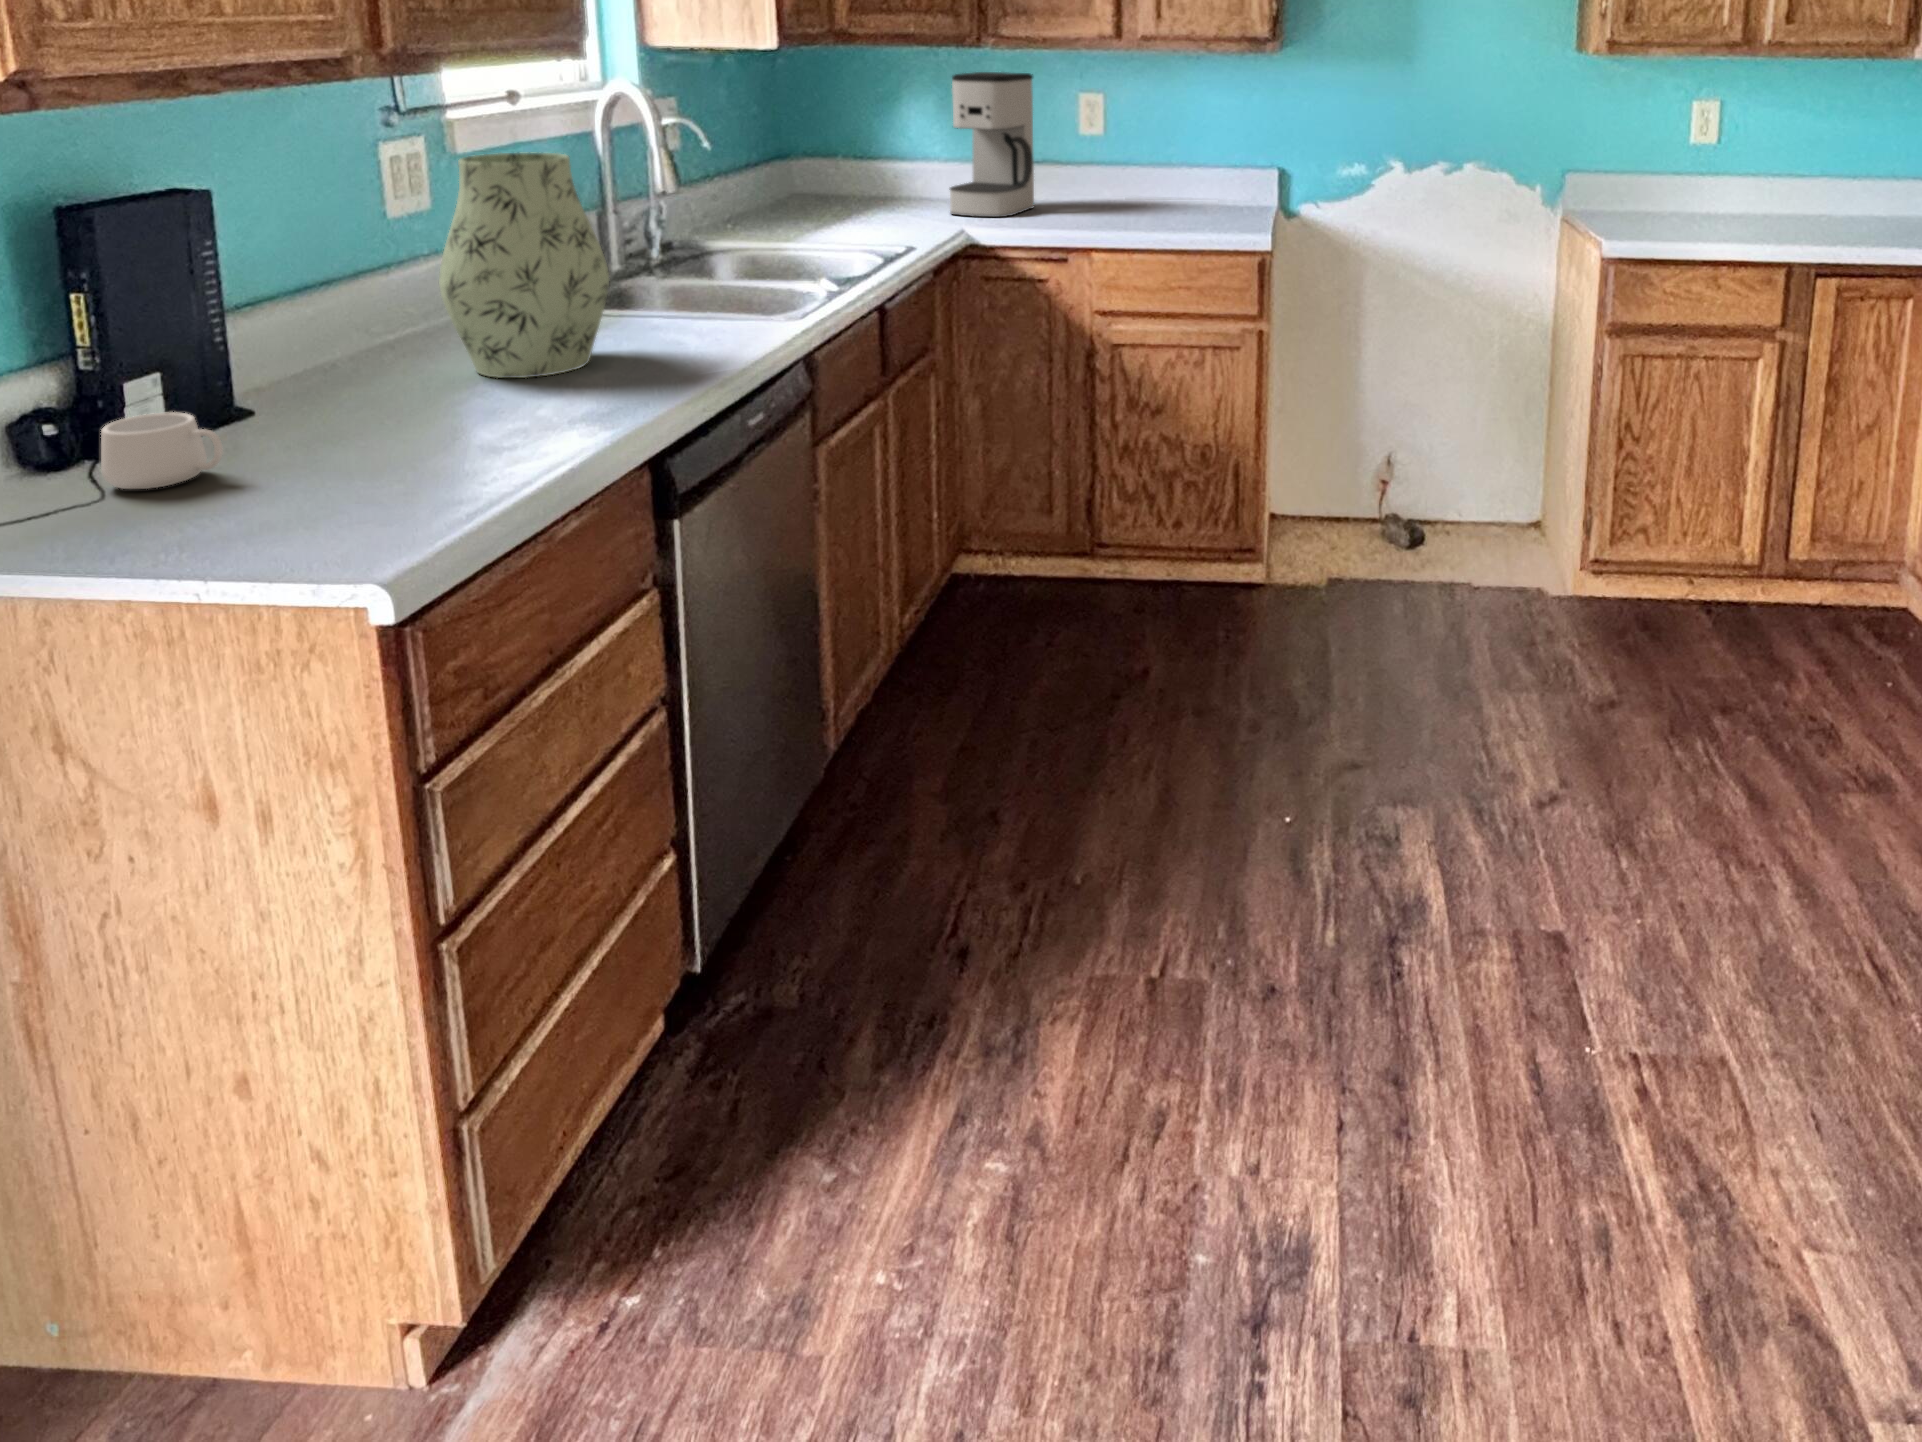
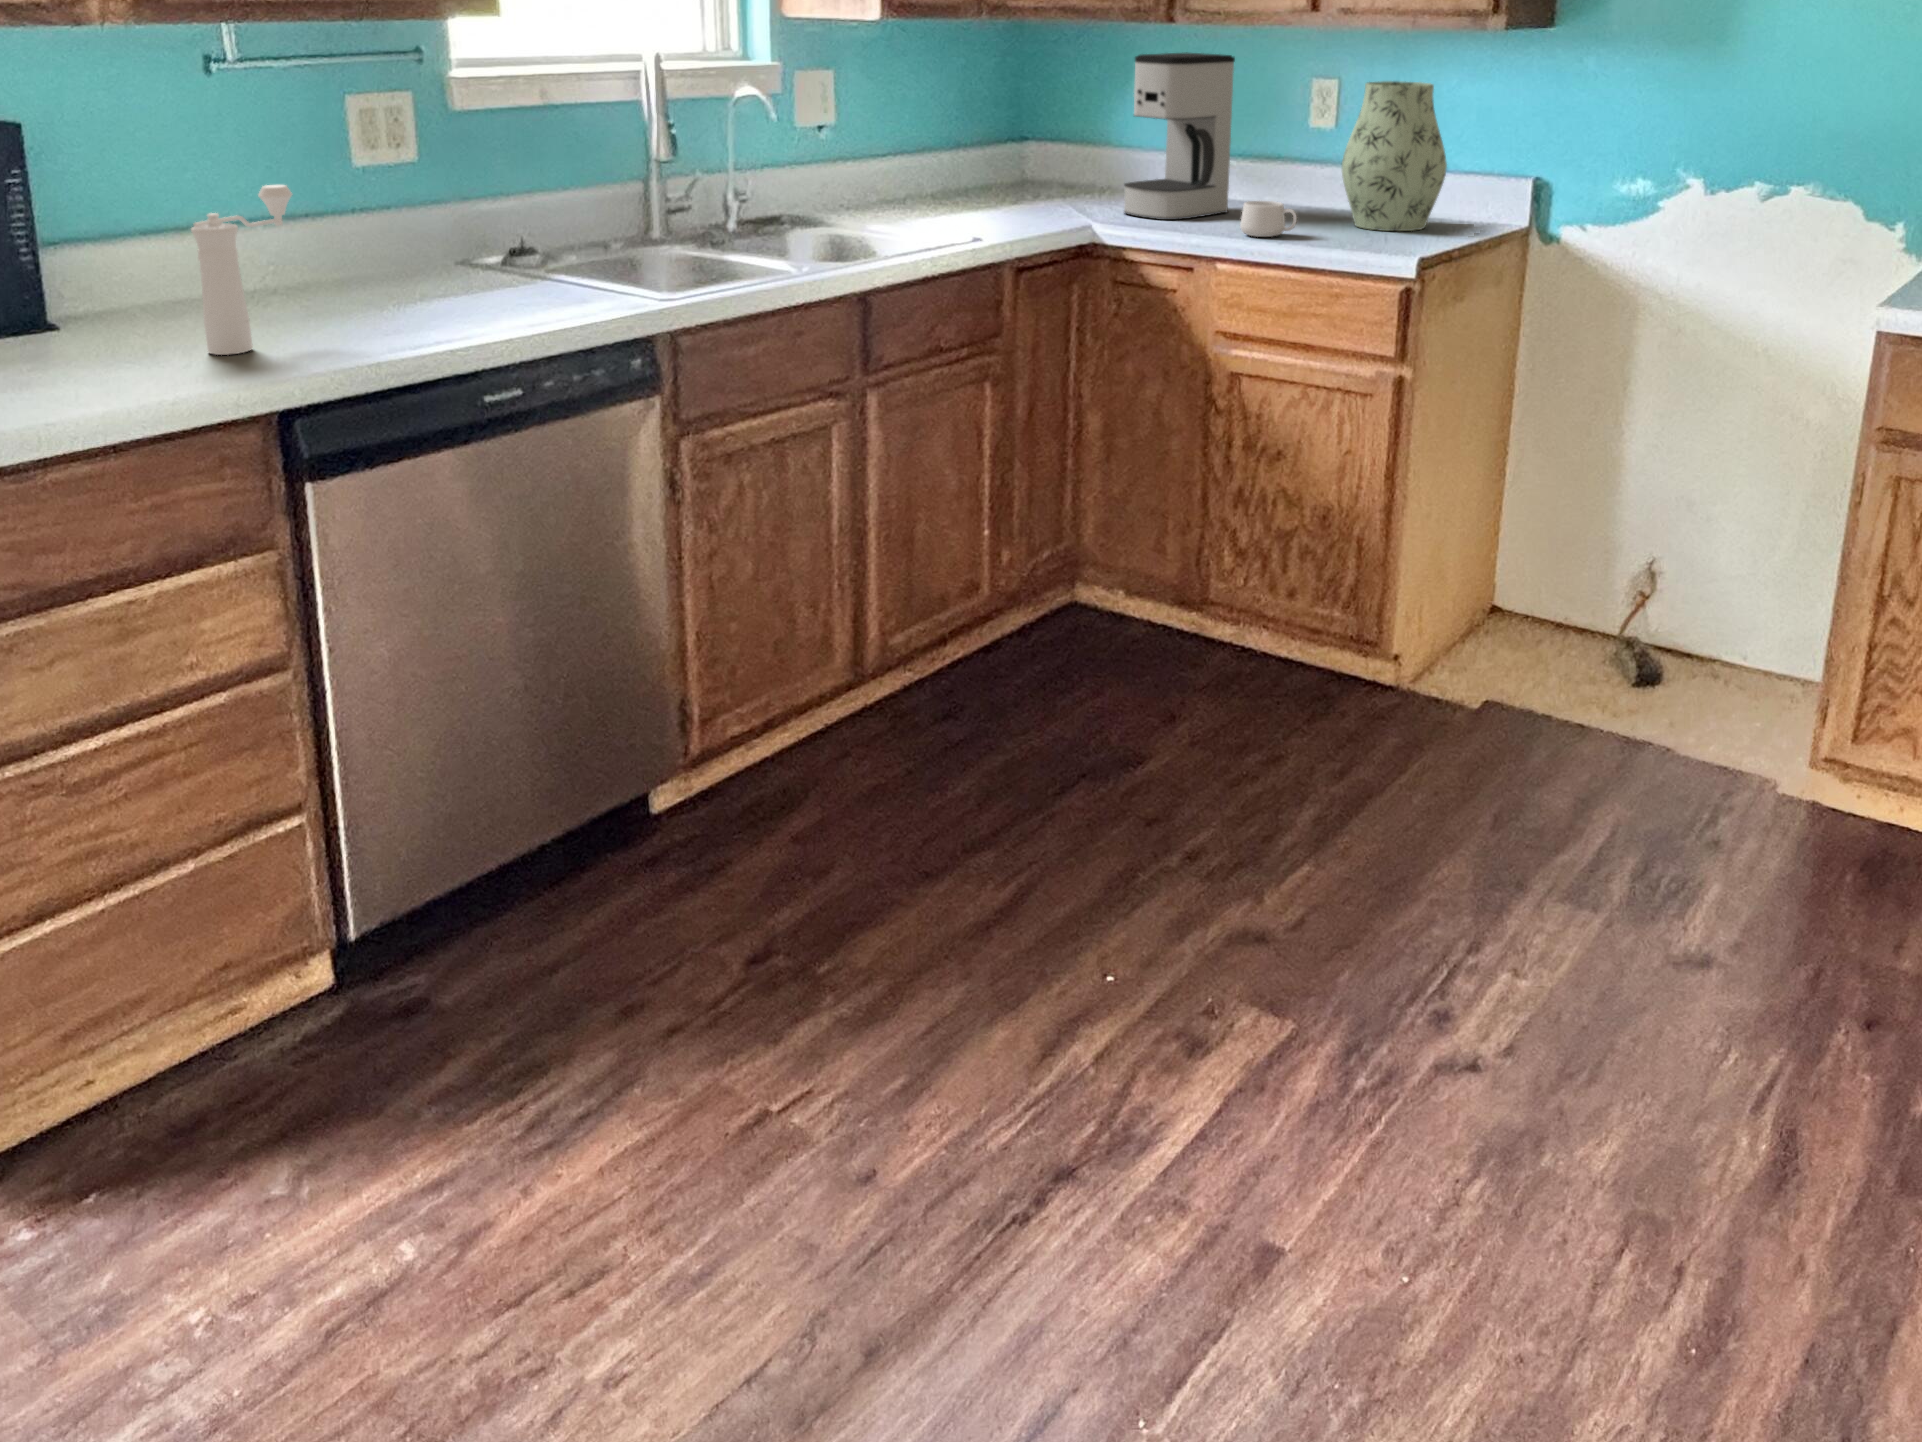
vase: present [439,153,609,378] -> present [1342,81,1447,231]
pepper mill: none [281,239,370,445] -> present [191,185,292,355]
mug: present [101,412,223,489] -> present [1240,201,1297,237]

